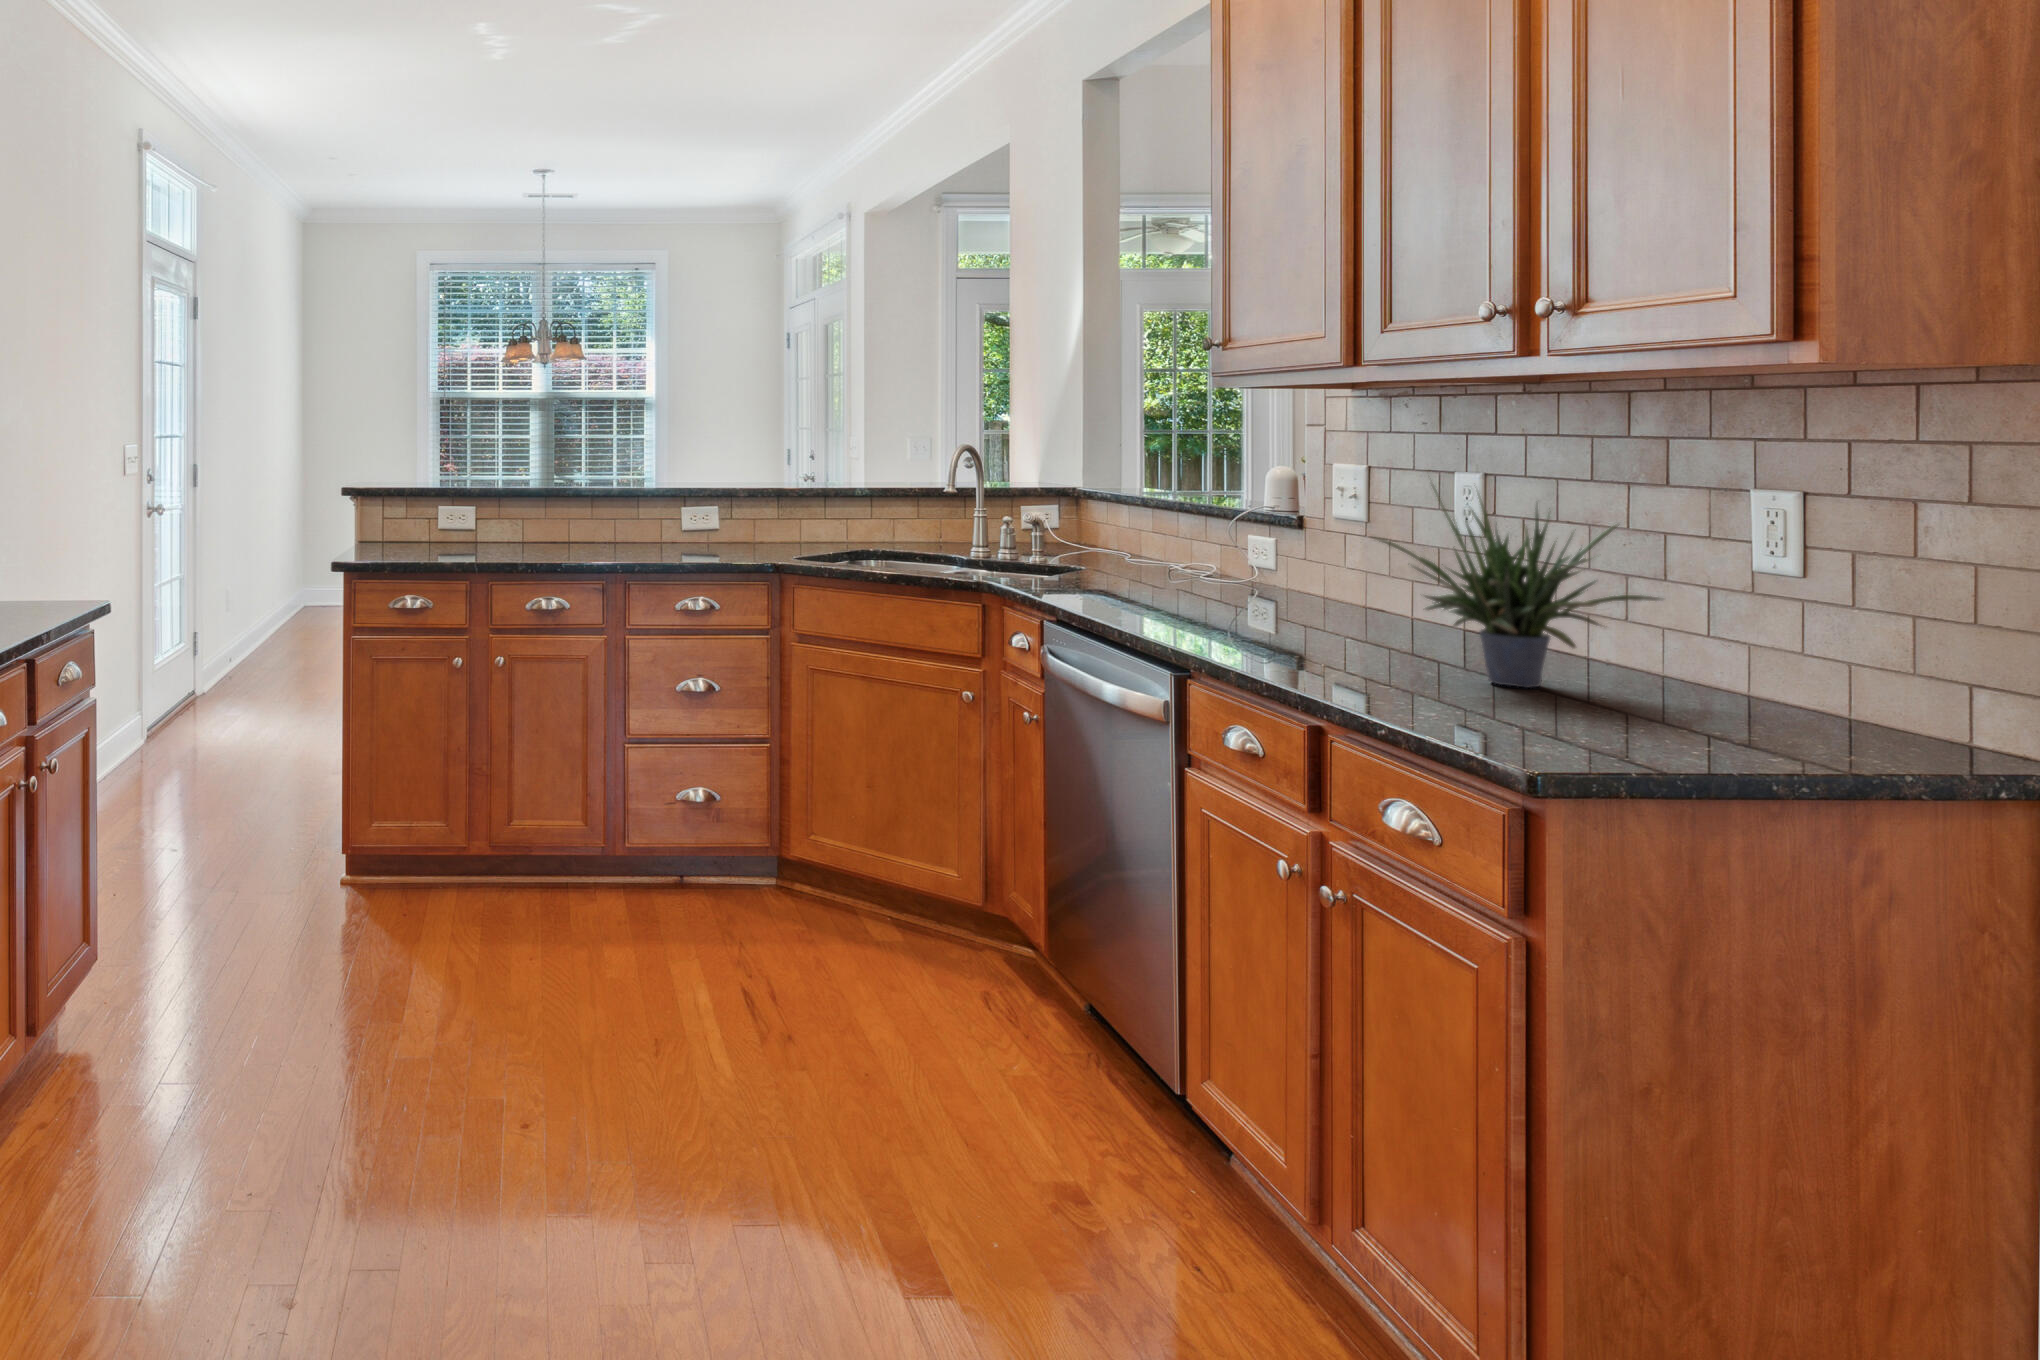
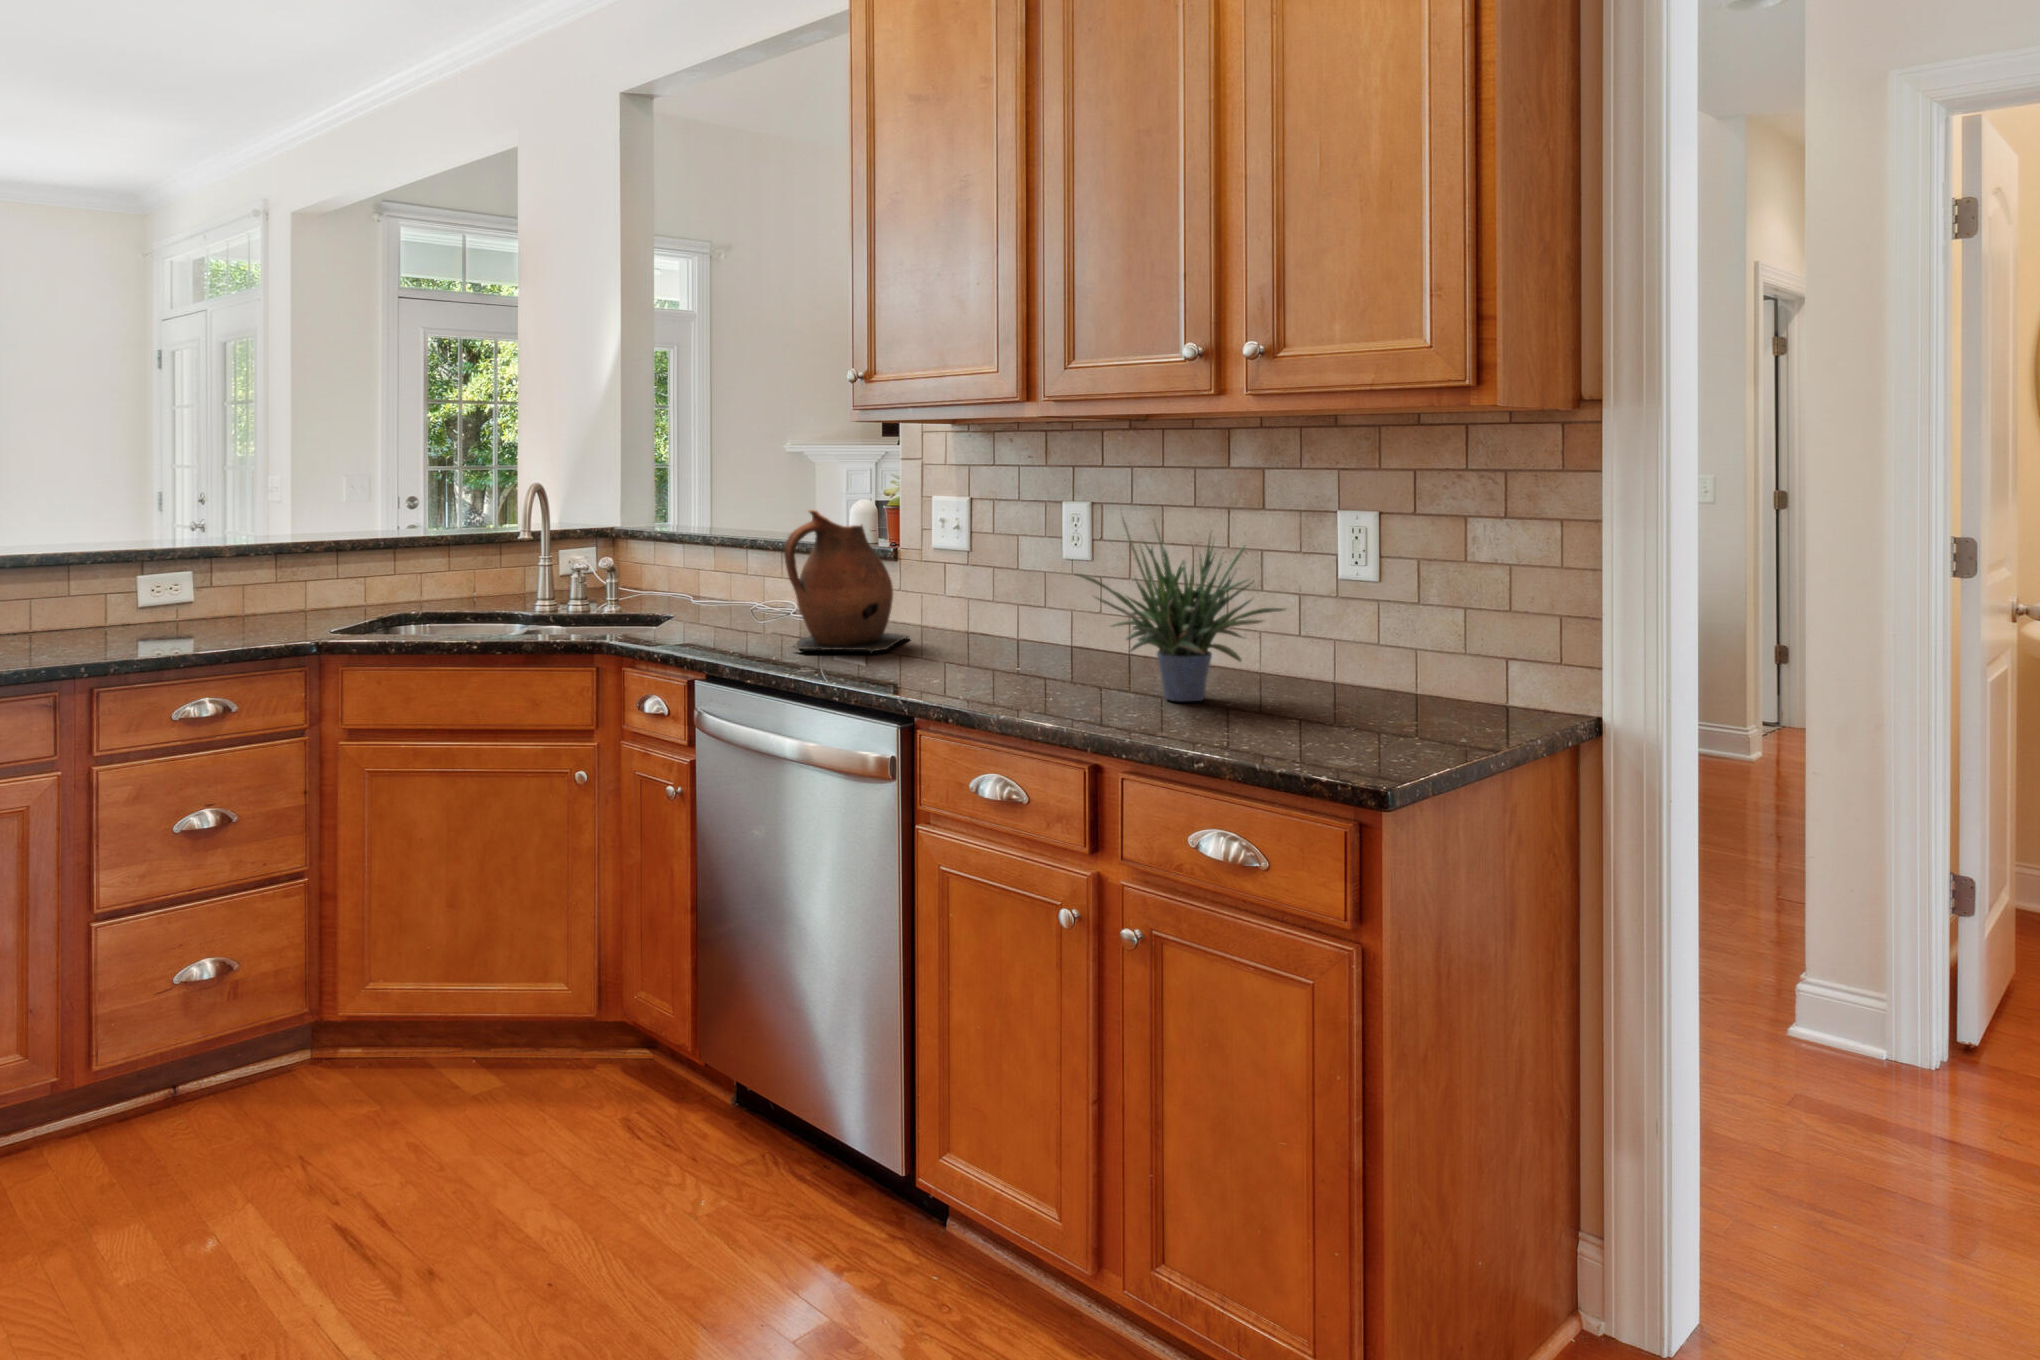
ceramic pitcher: none [1157,470,1300,614] -> present [784,510,909,652]

